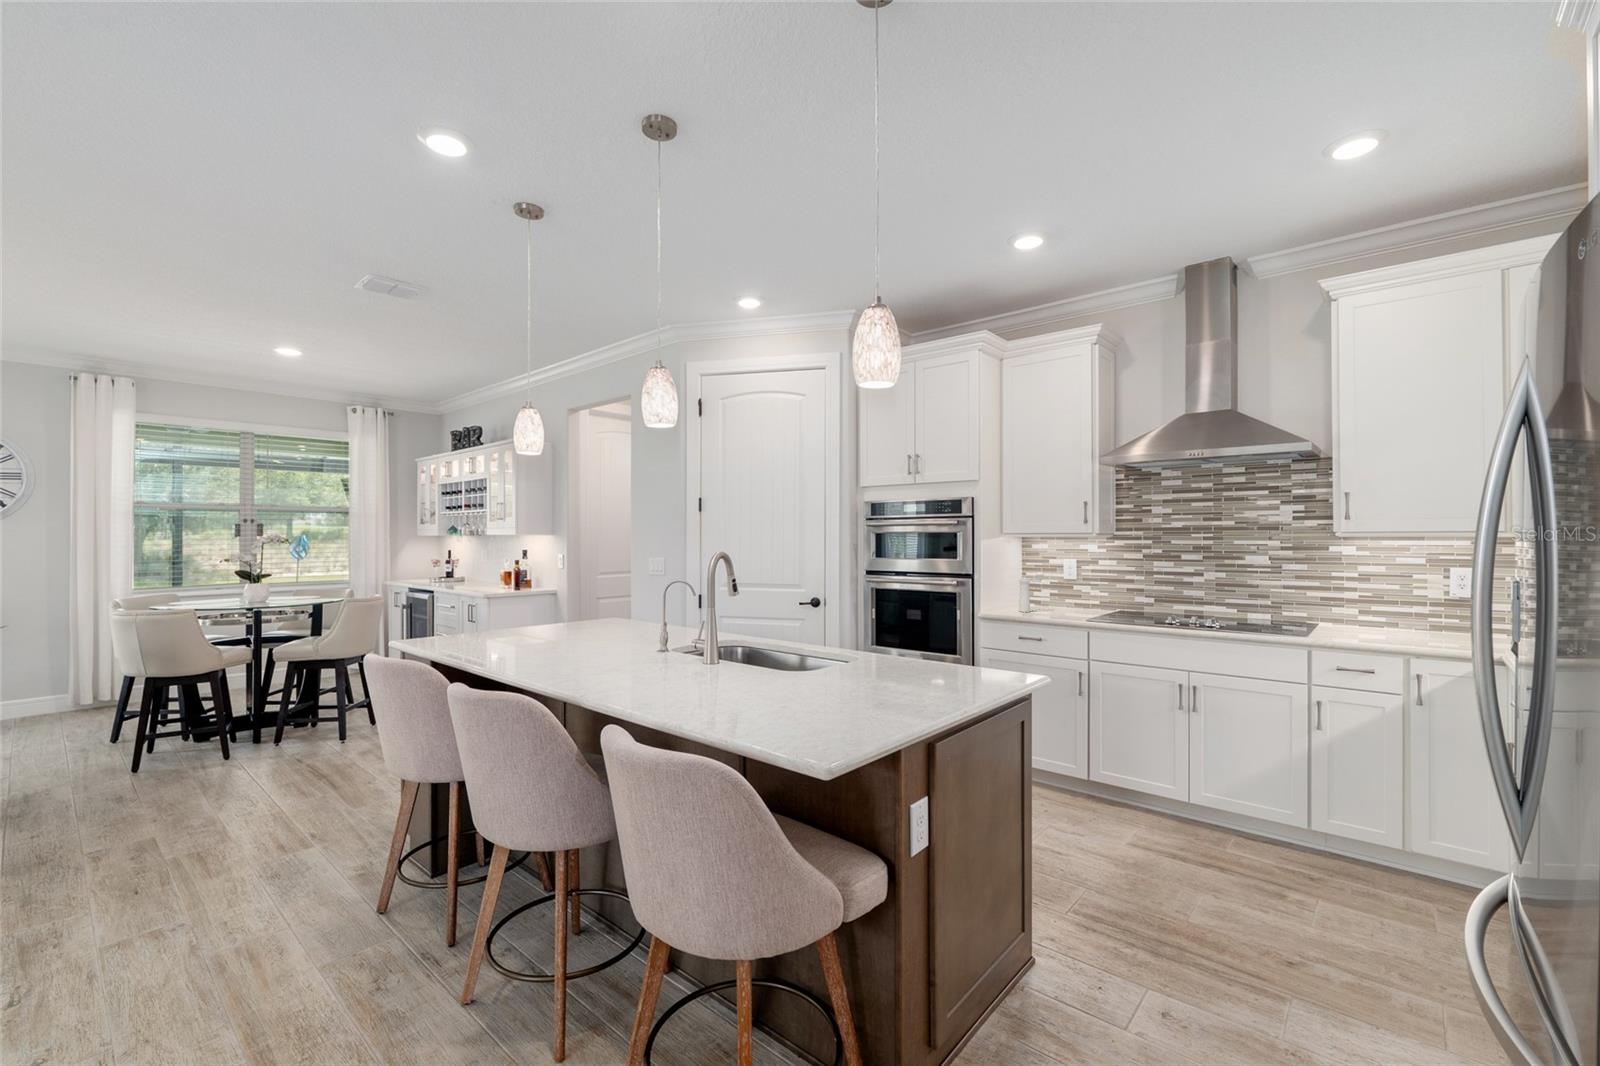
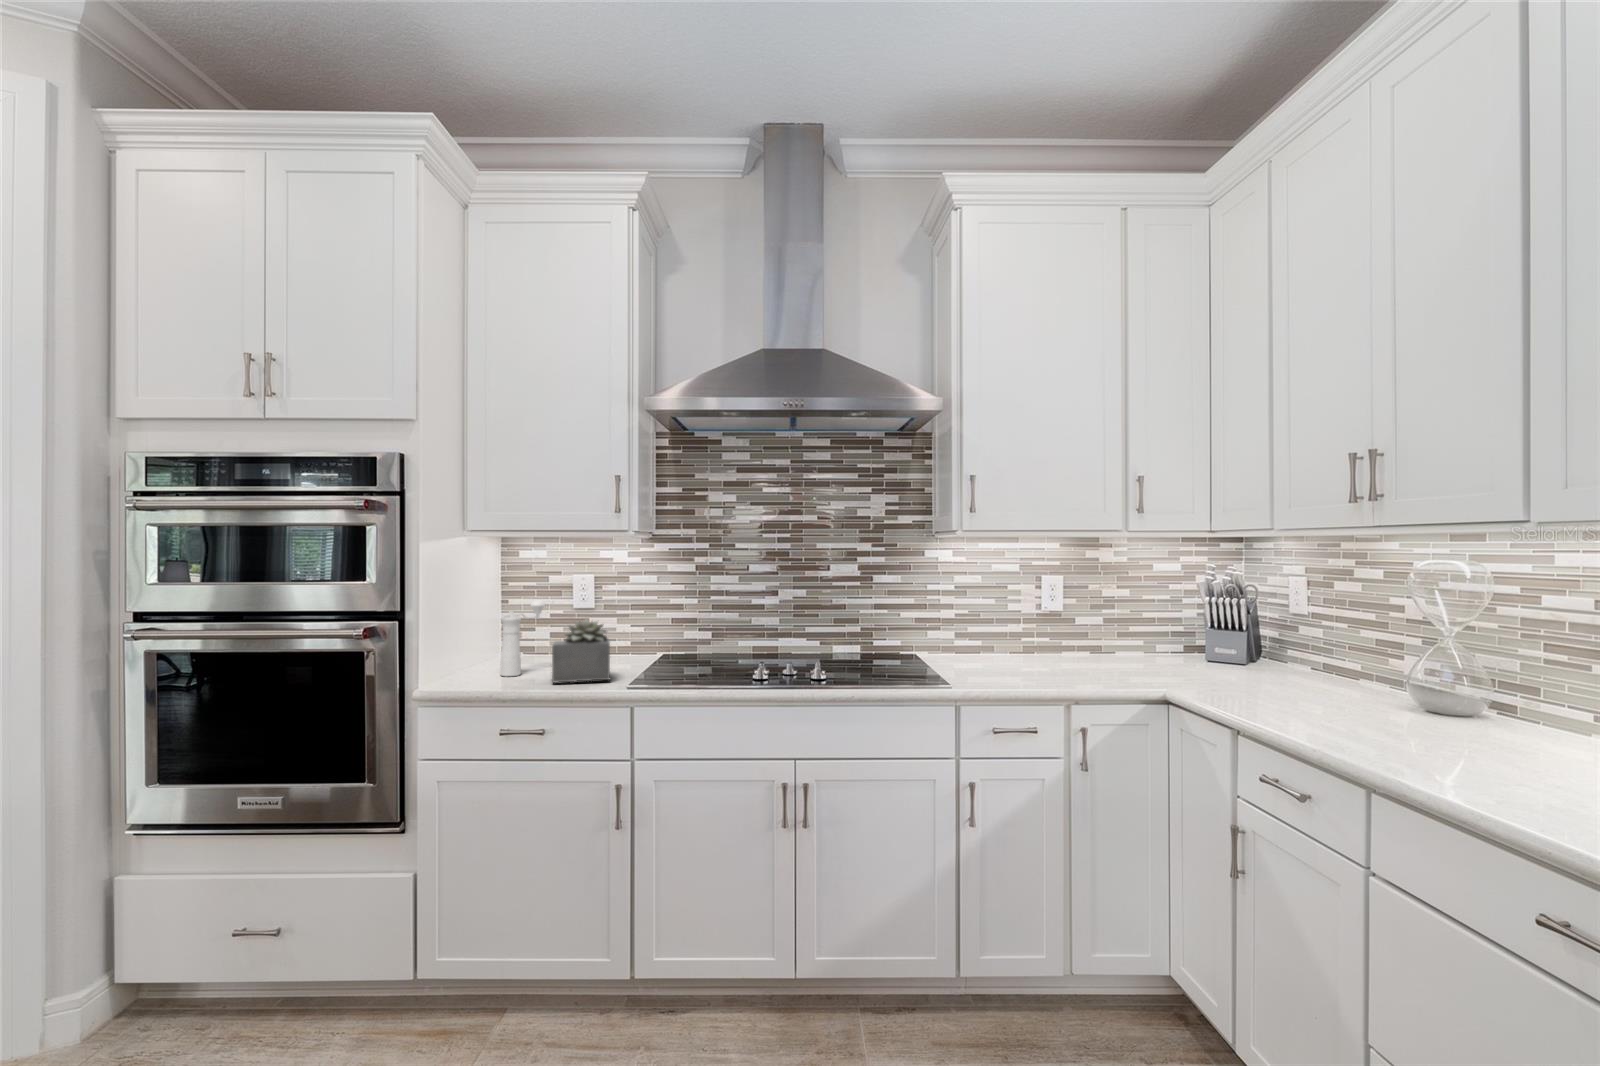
succulent plant: none [1044,582,1079,616] -> present [552,620,610,682]

